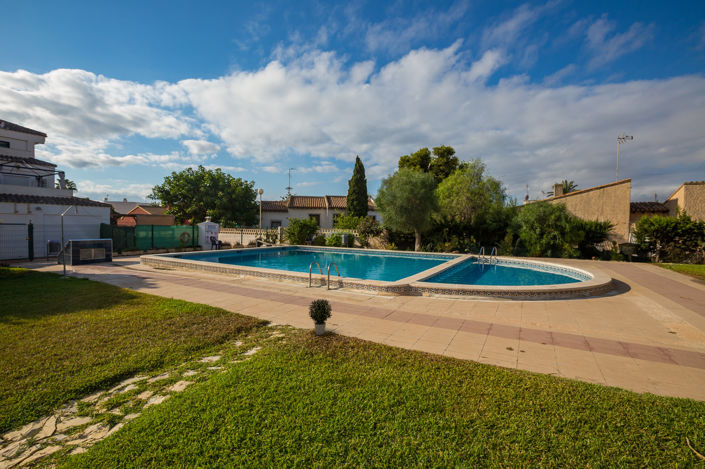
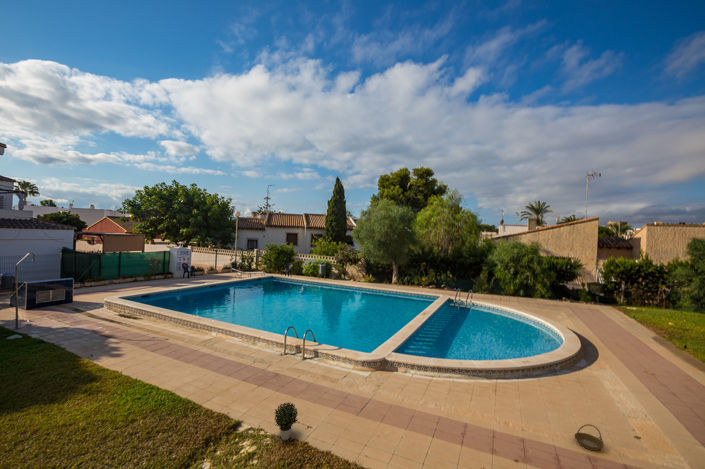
basket: none [627,320,662,345] -> present [574,424,604,451]

